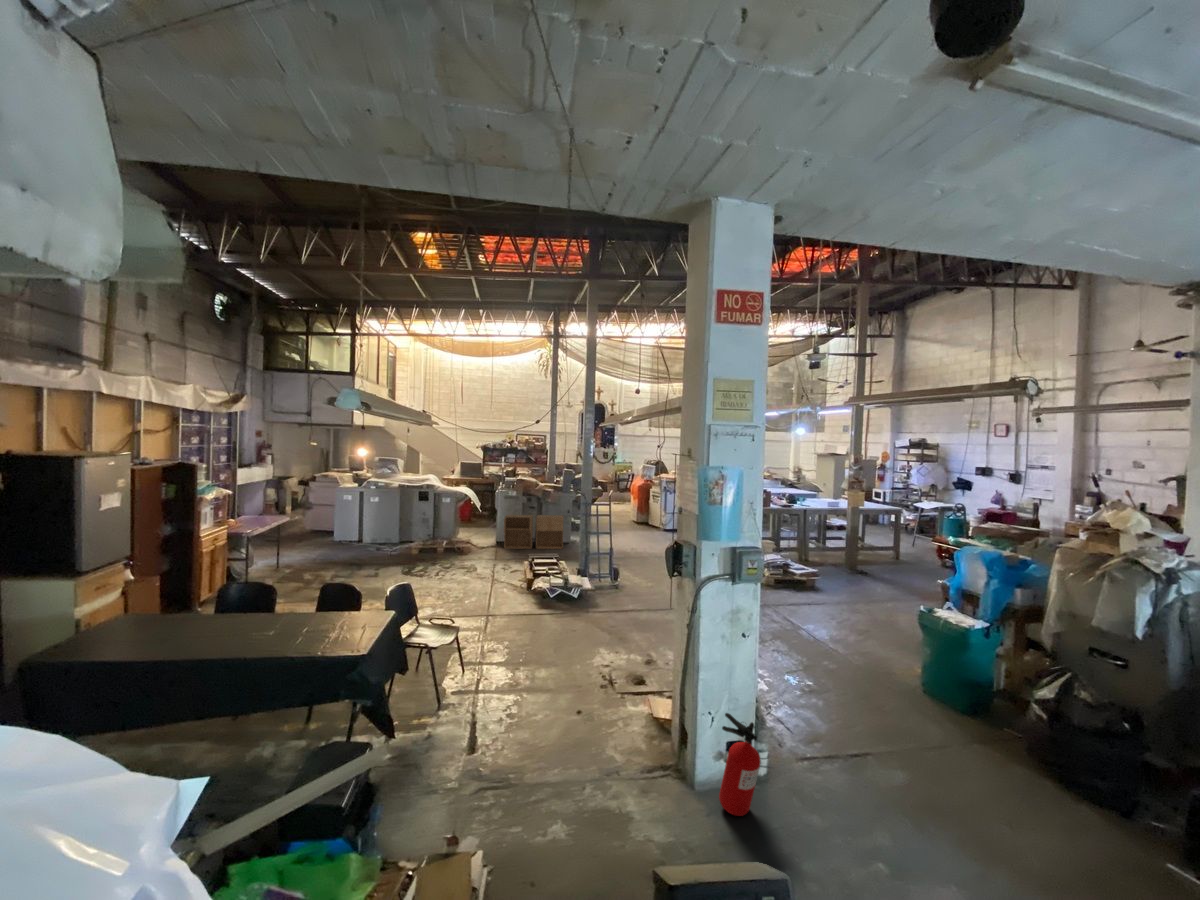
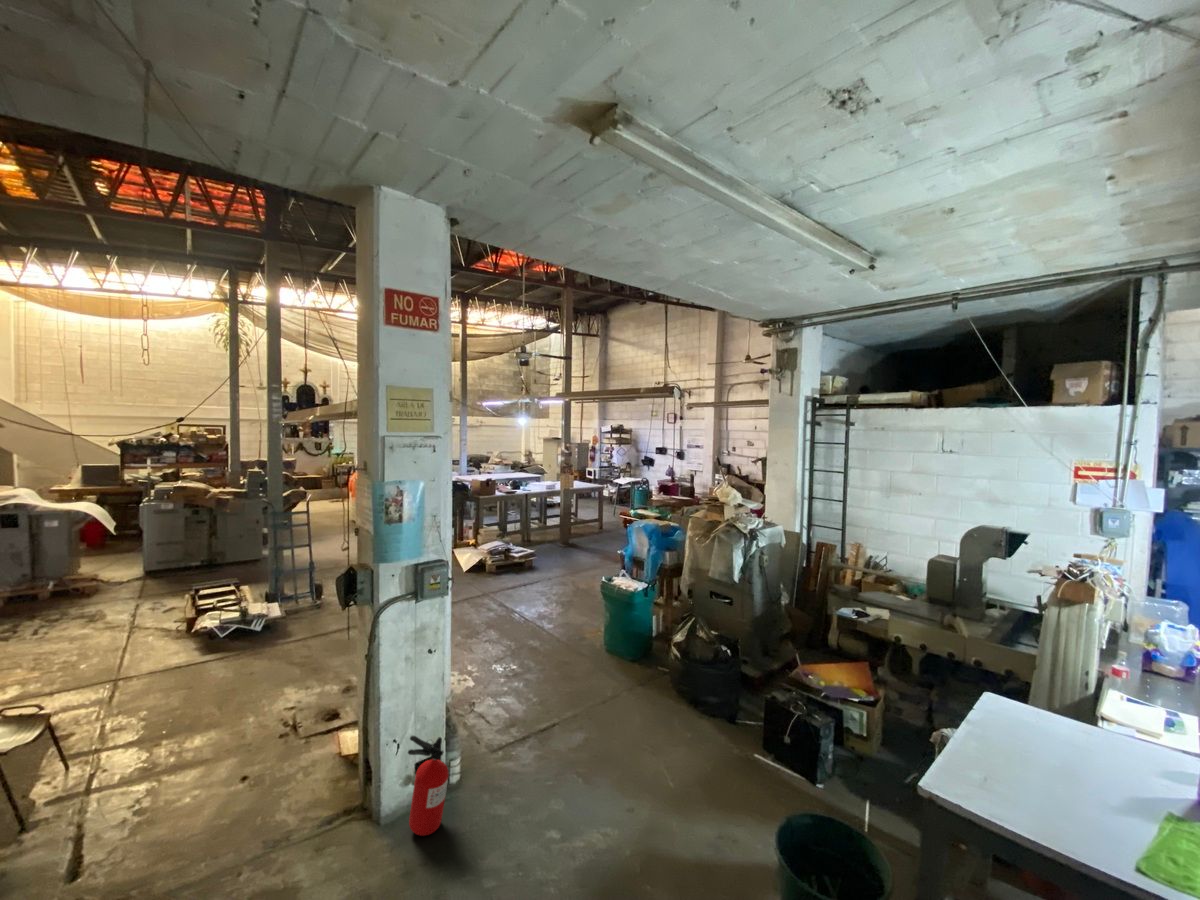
storage cabinet: present [504,515,564,549] -> none [150,528,245,580]

